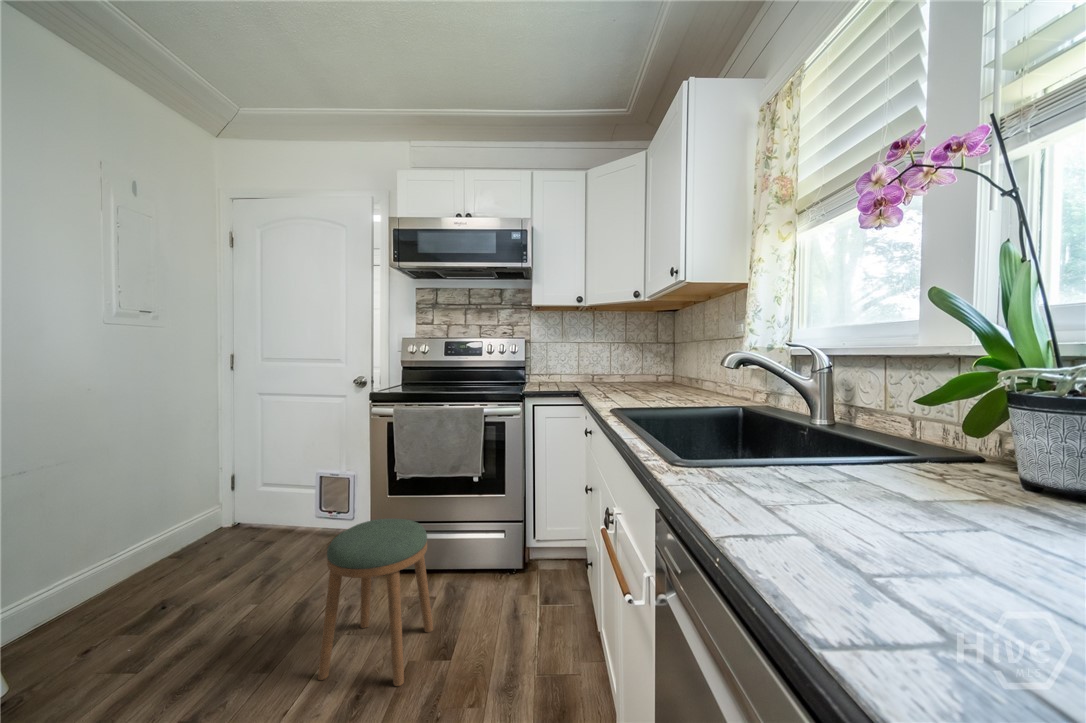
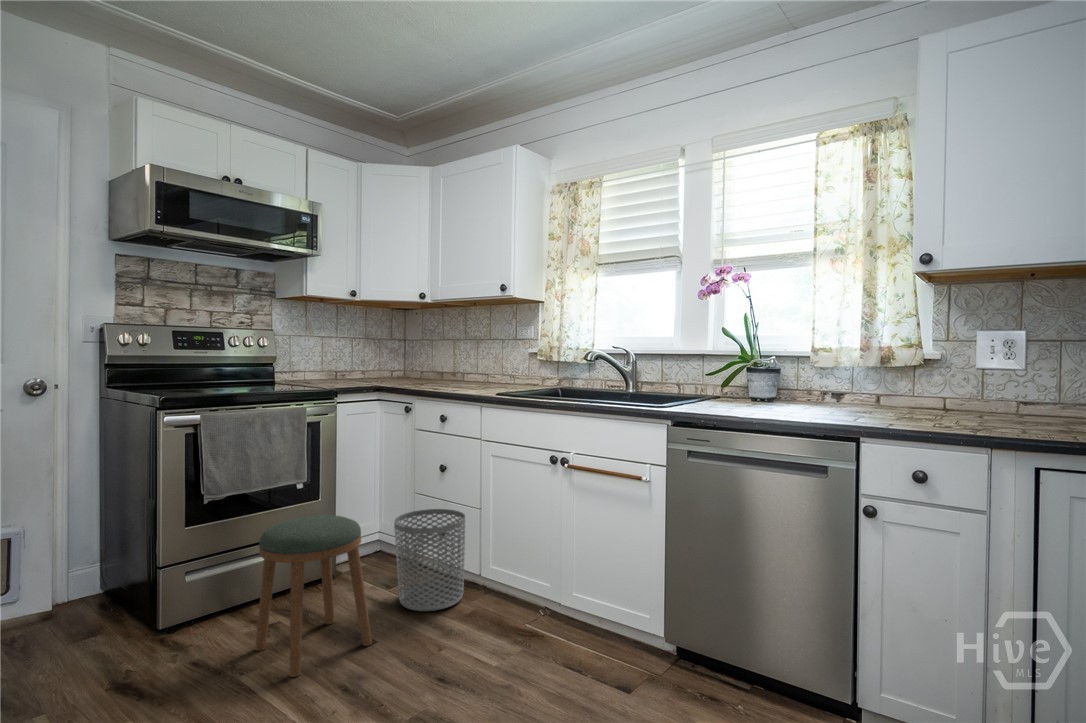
waste bin: none [479,545,564,689] -> present [394,509,465,611]

